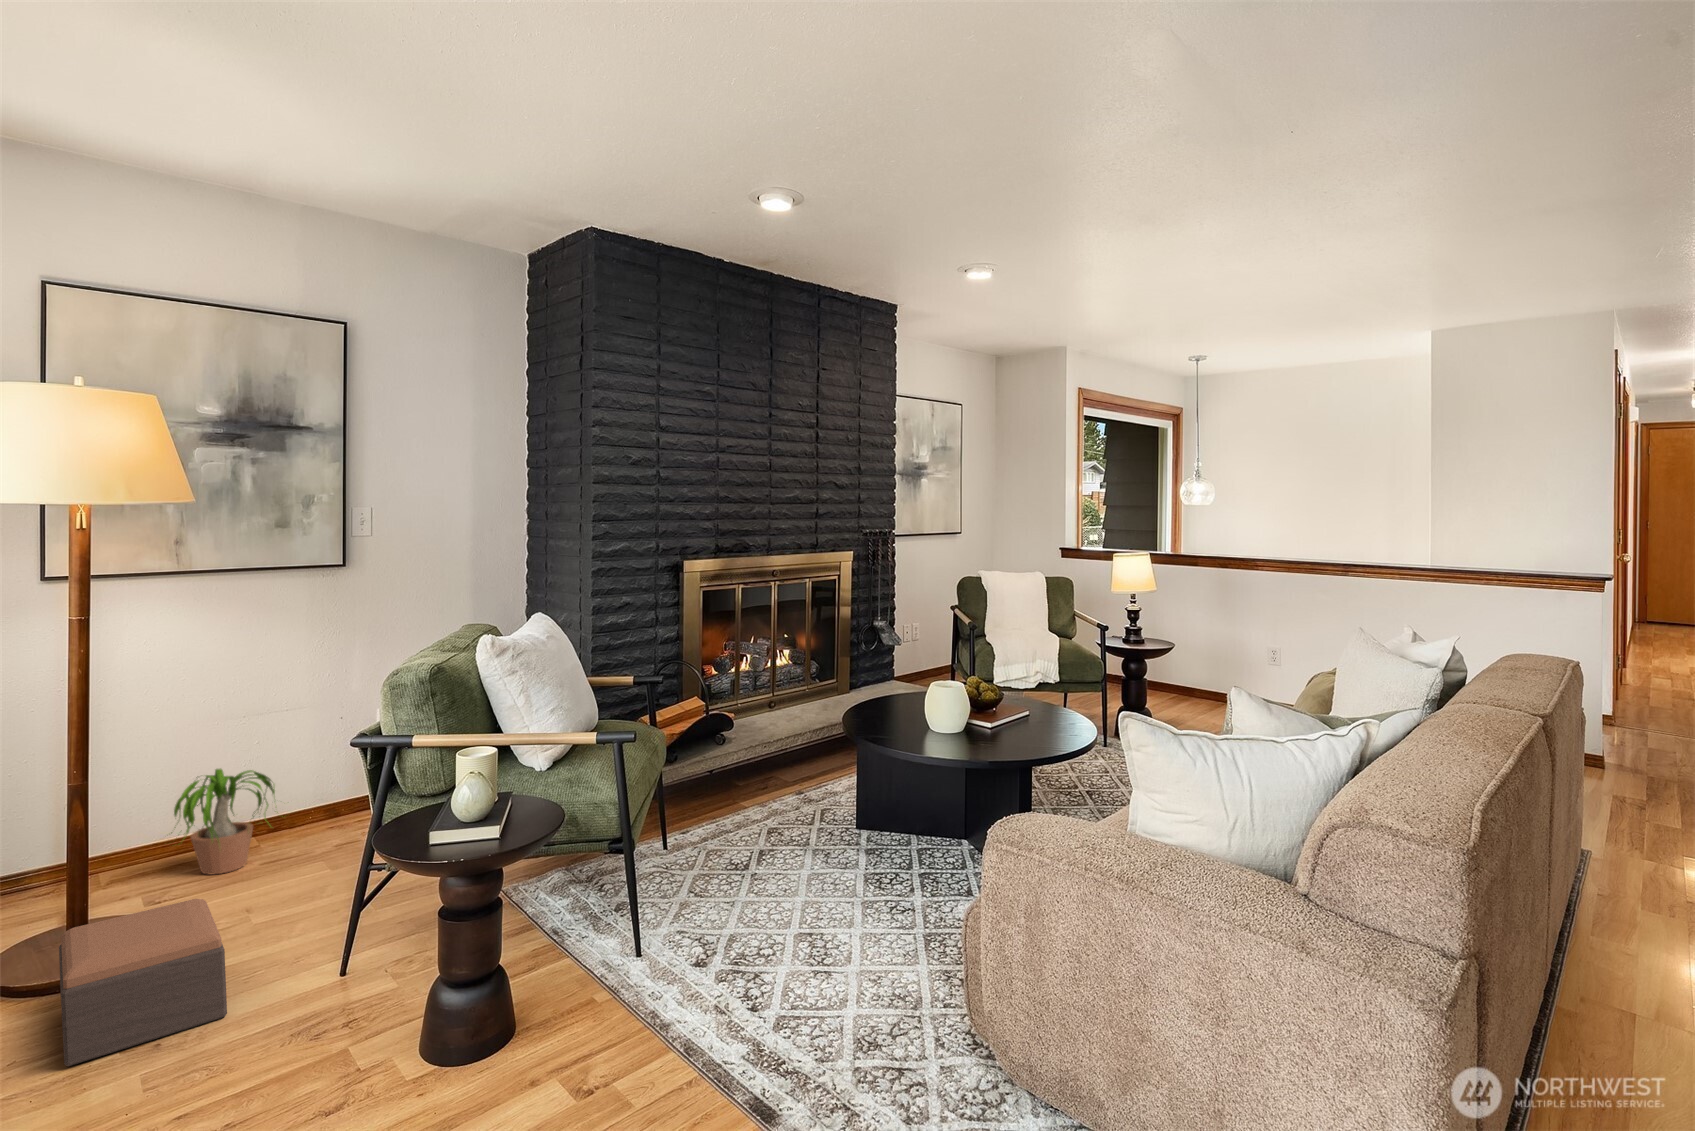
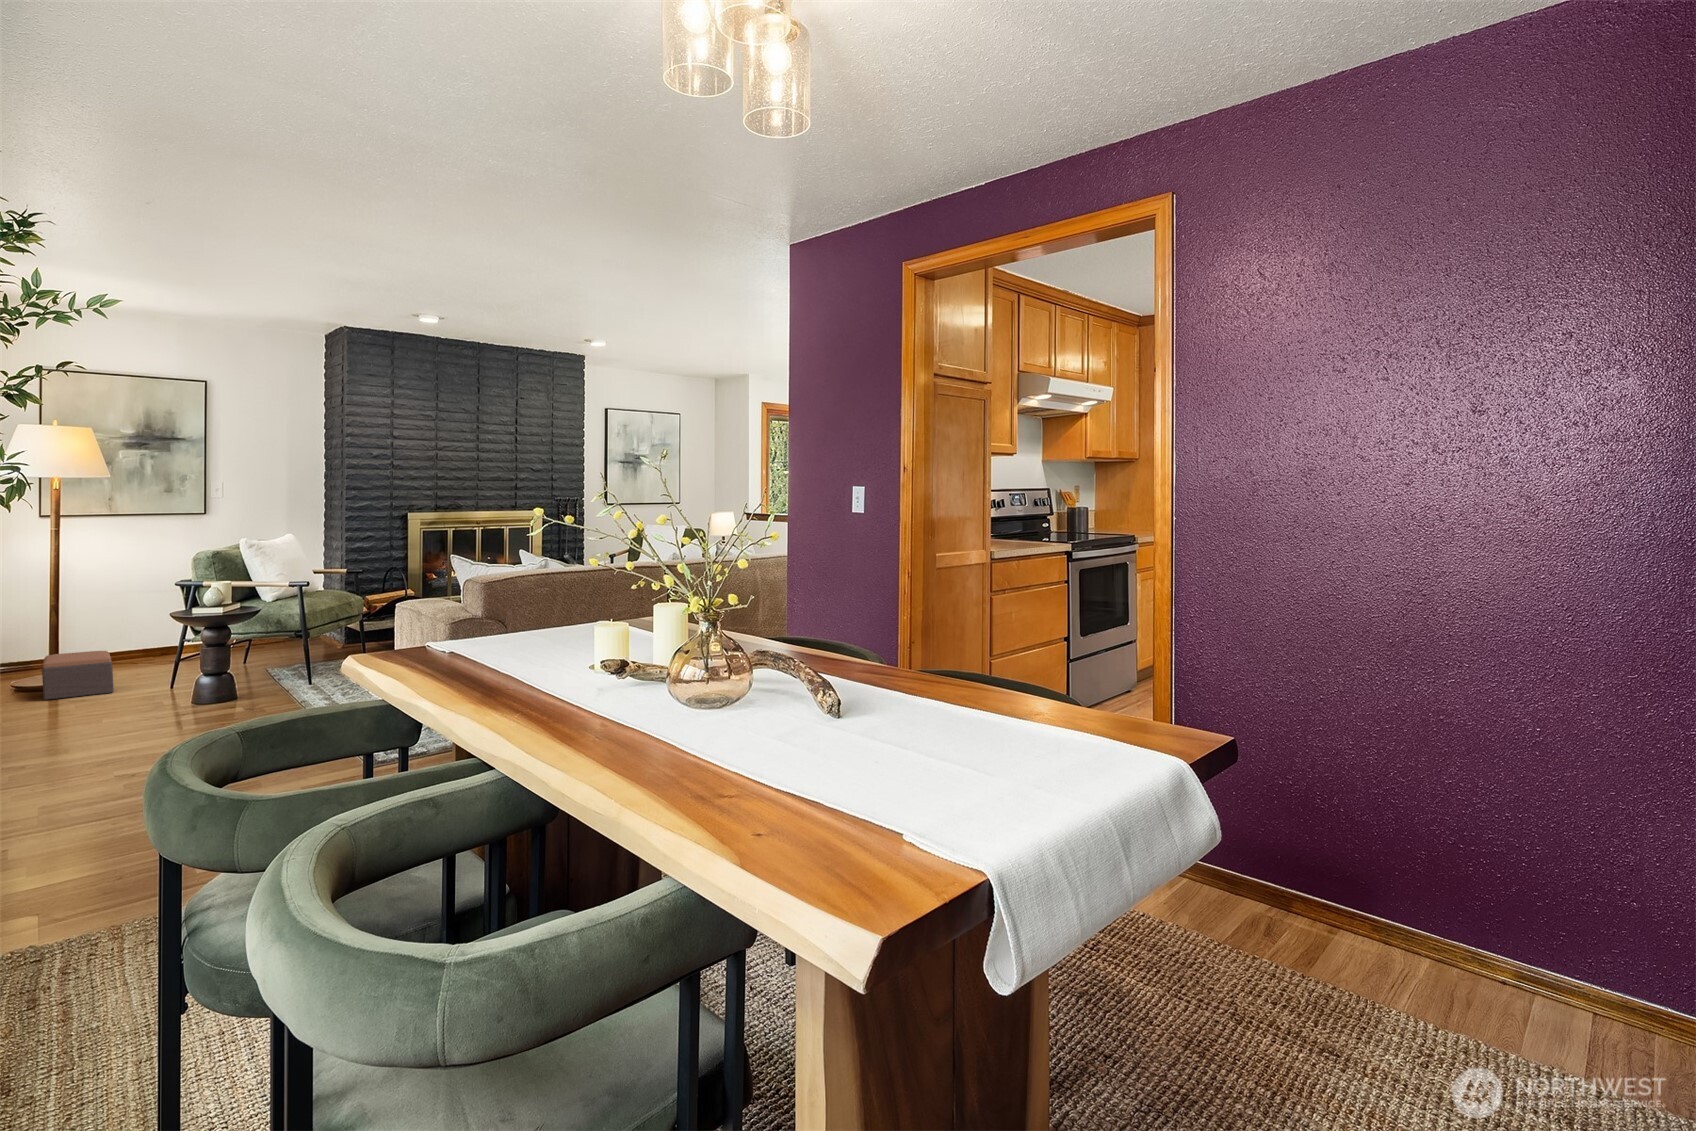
potted plant: present [171,769,275,874] -> none [98,615,173,666]

